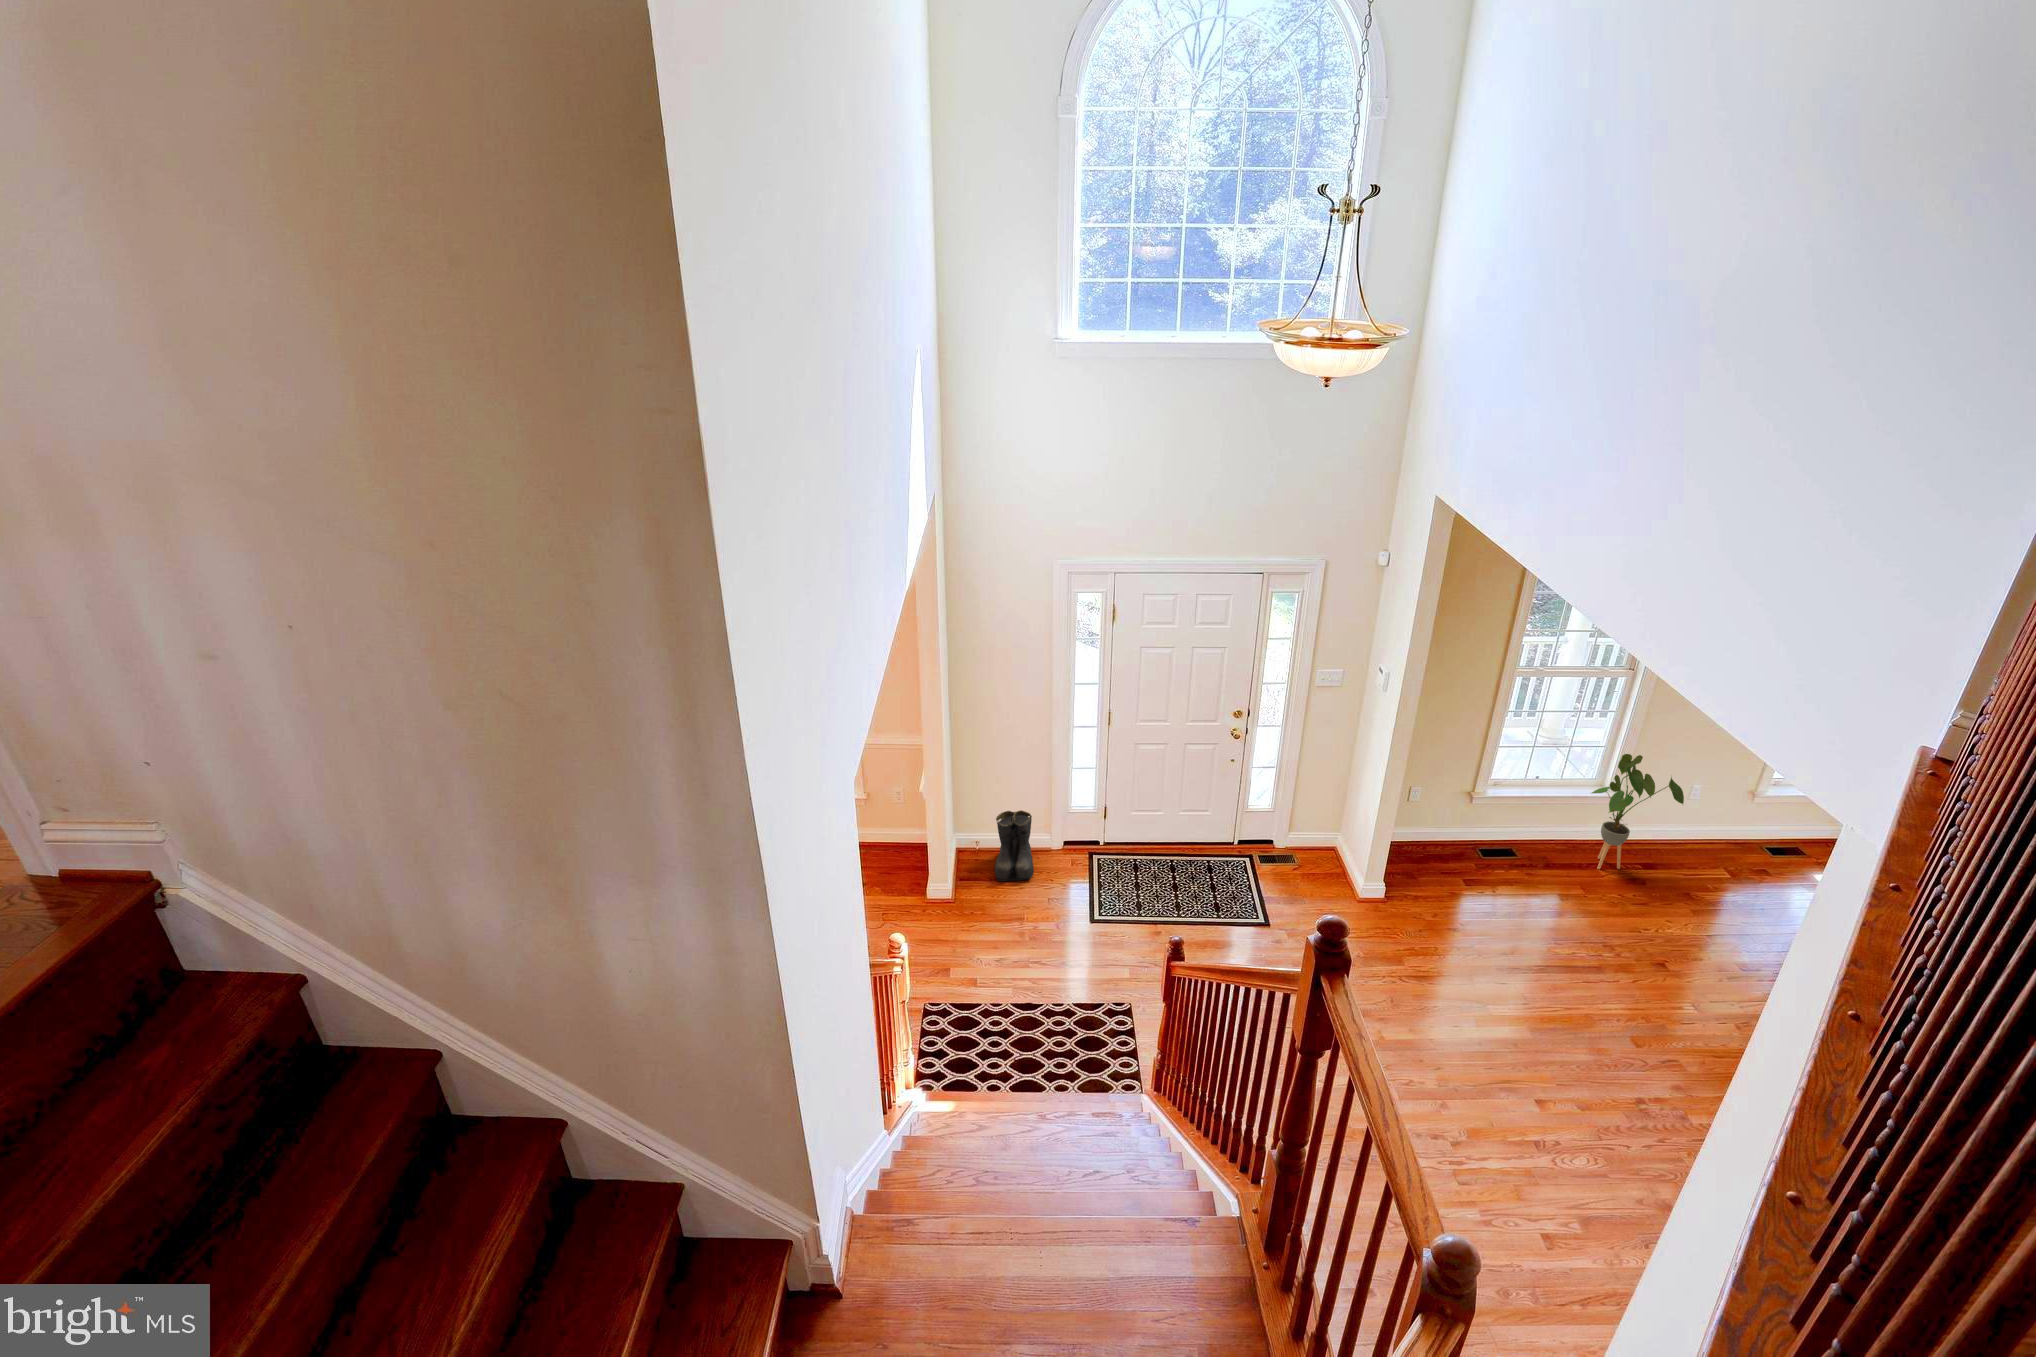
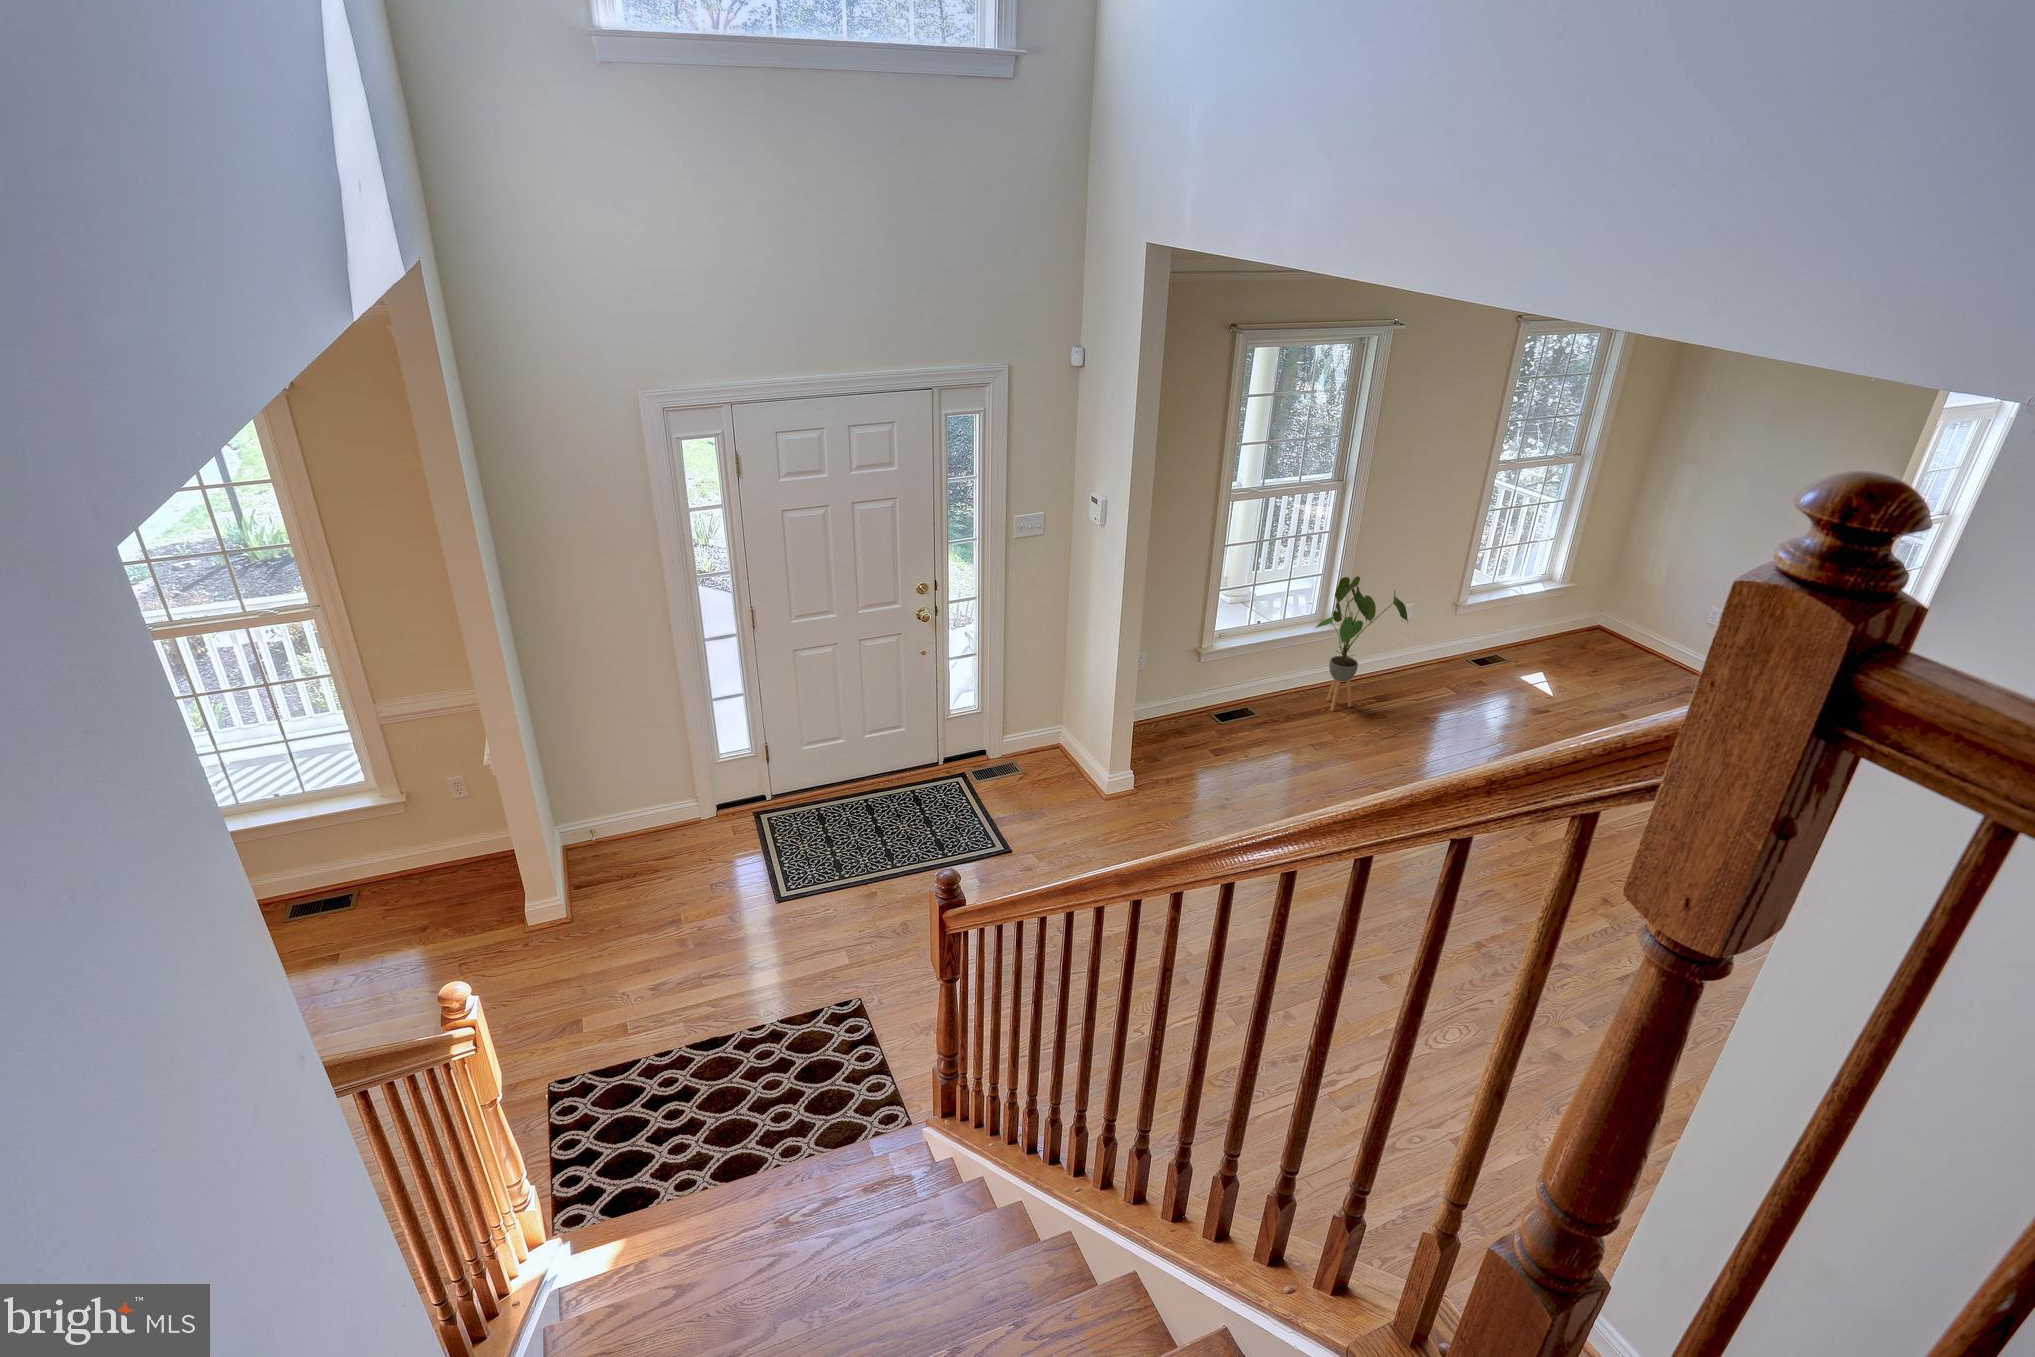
boots: present [995,810,1034,881] -> none [613,772,684,877]

